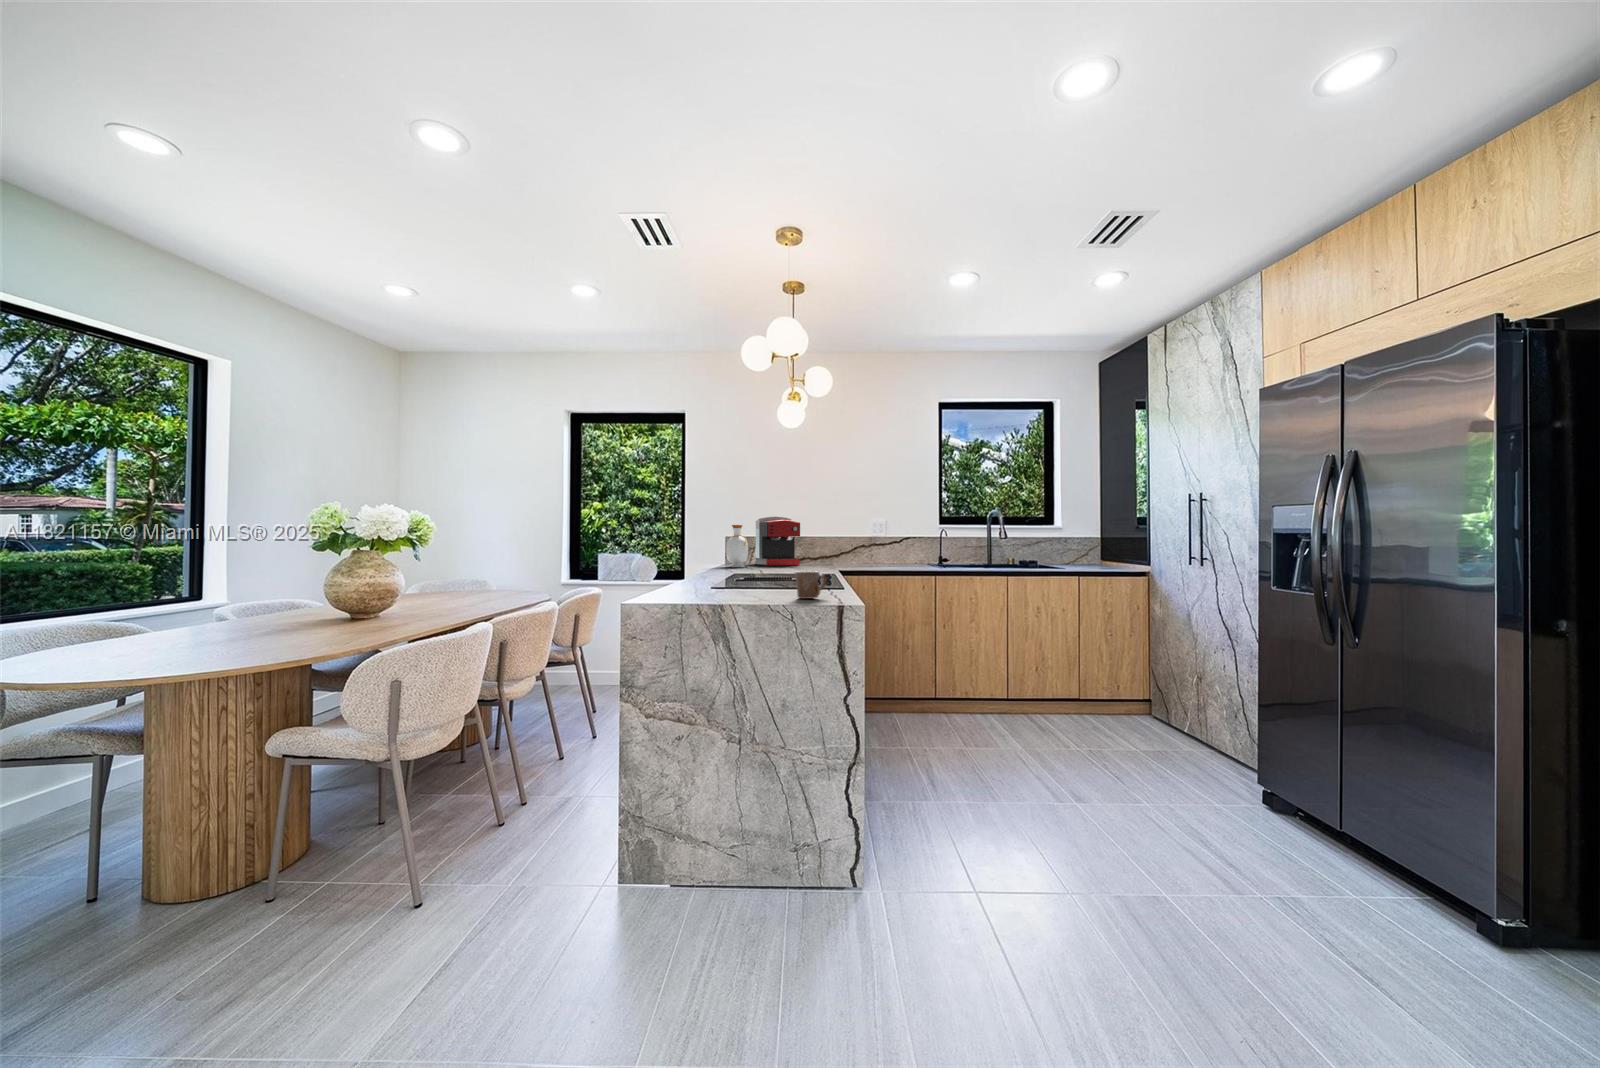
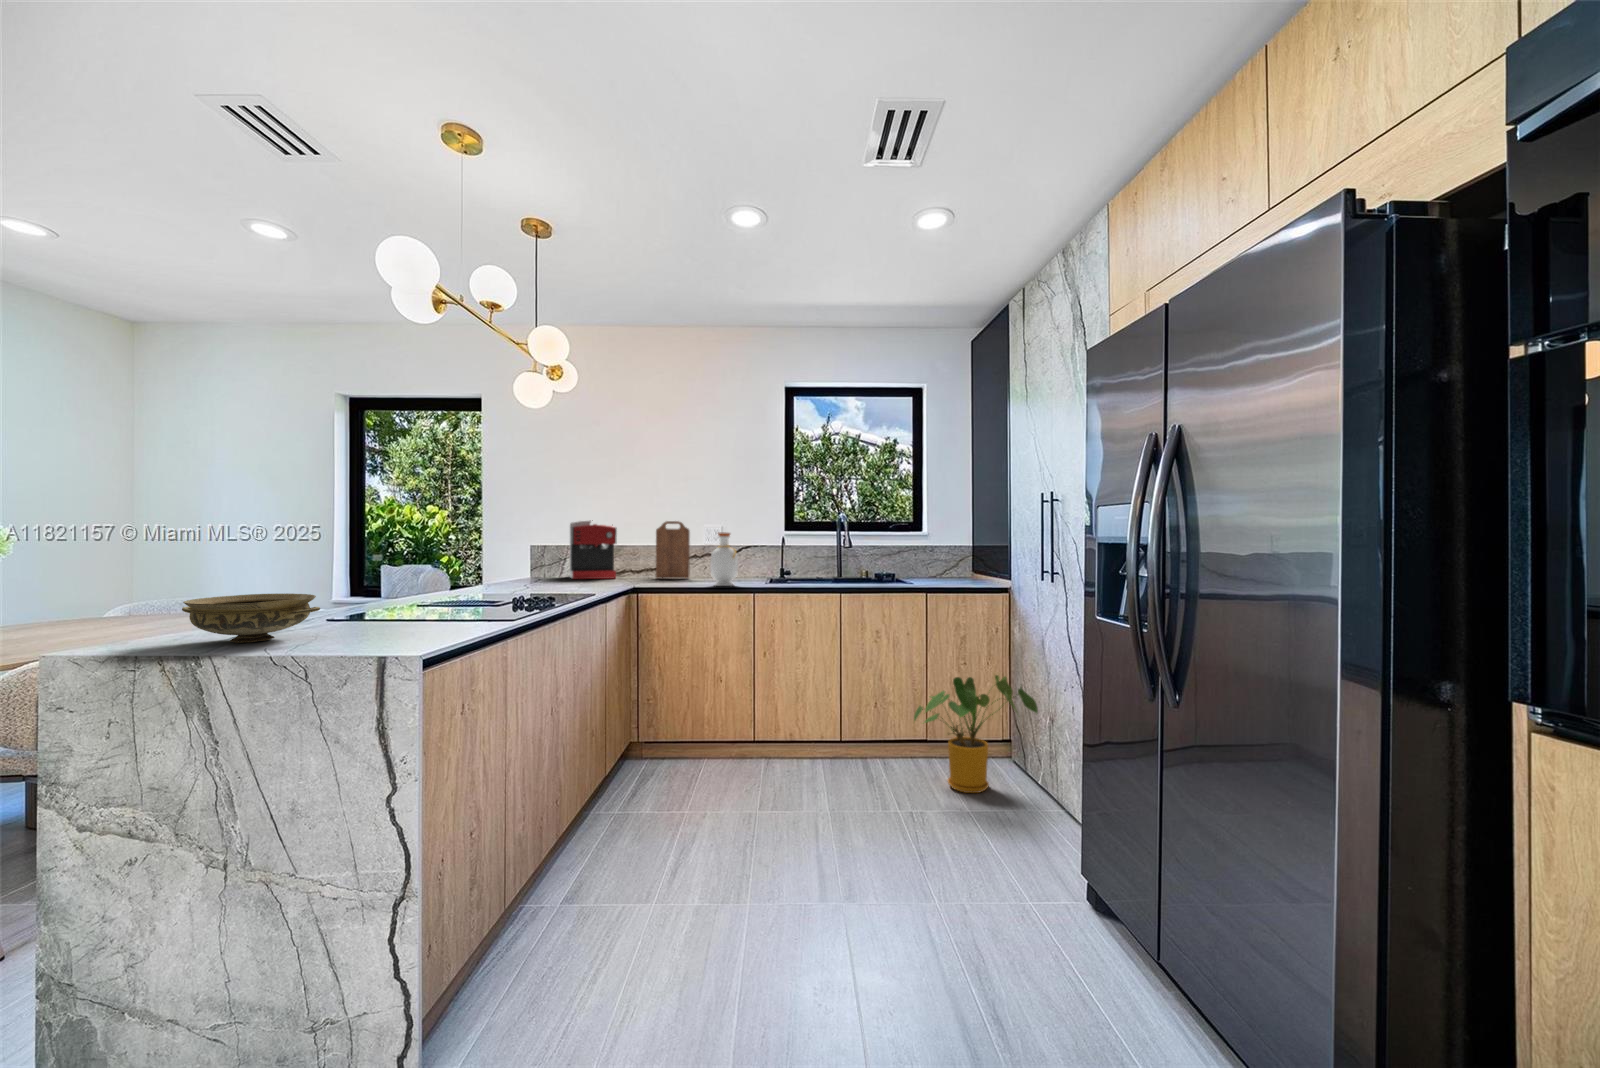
cutting board: none [830,517,858,565] -> present [656,521,690,578]
bottle: present [726,525,748,567] -> present [710,532,738,586]
ceramic bowl: none [675,568,762,599] -> present [182,593,320,642]
mug: present [795,571,826,599] -> none [376,598,434,639]
house plant: none [1079,644,1187,738] -> present [914,675,1038,793]

